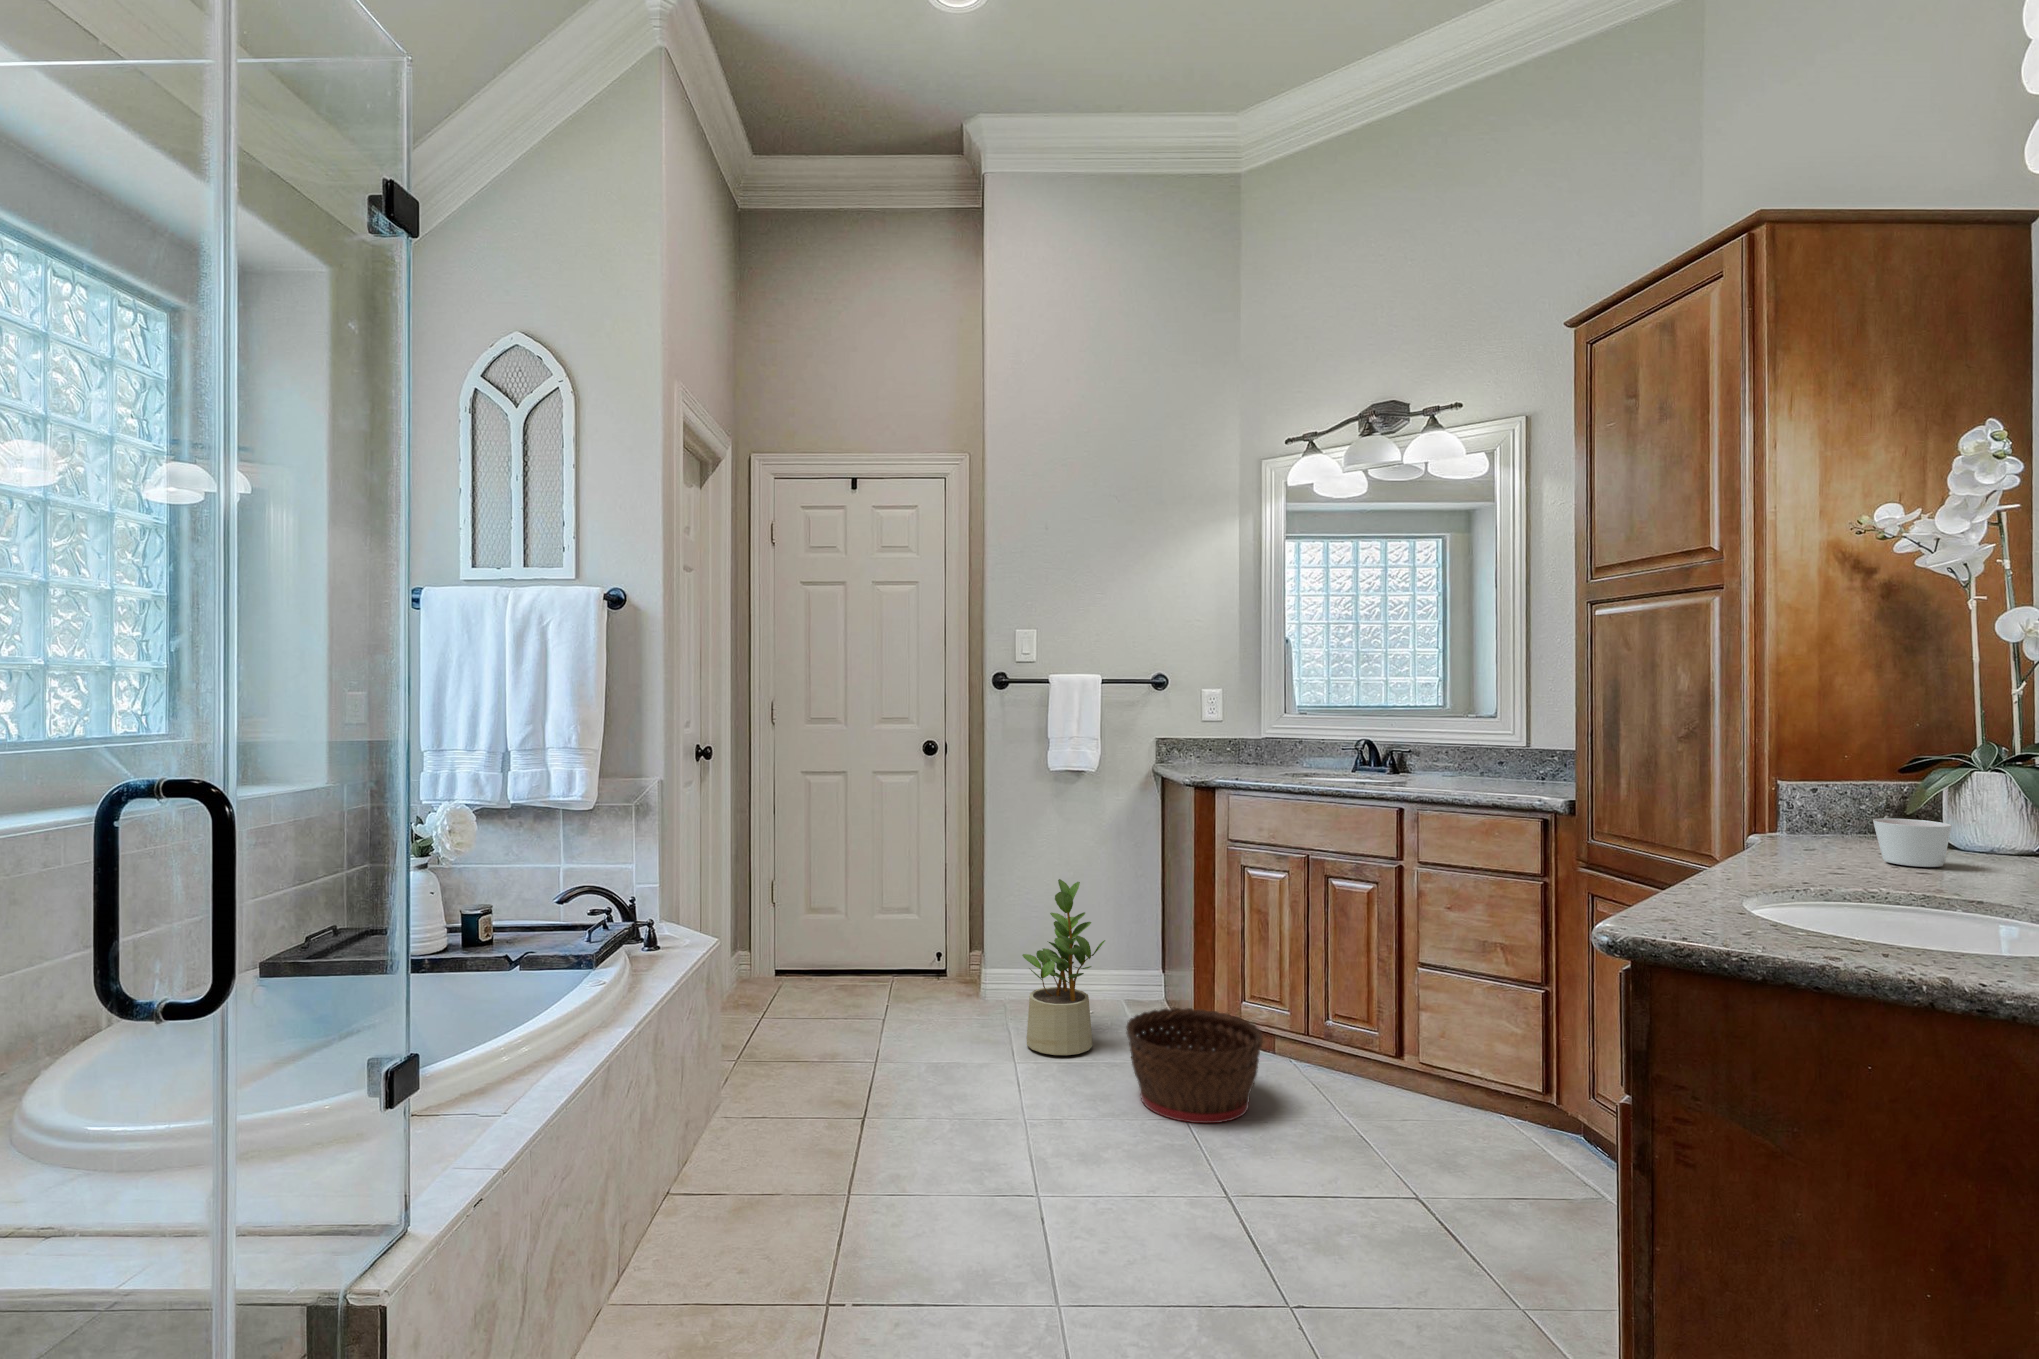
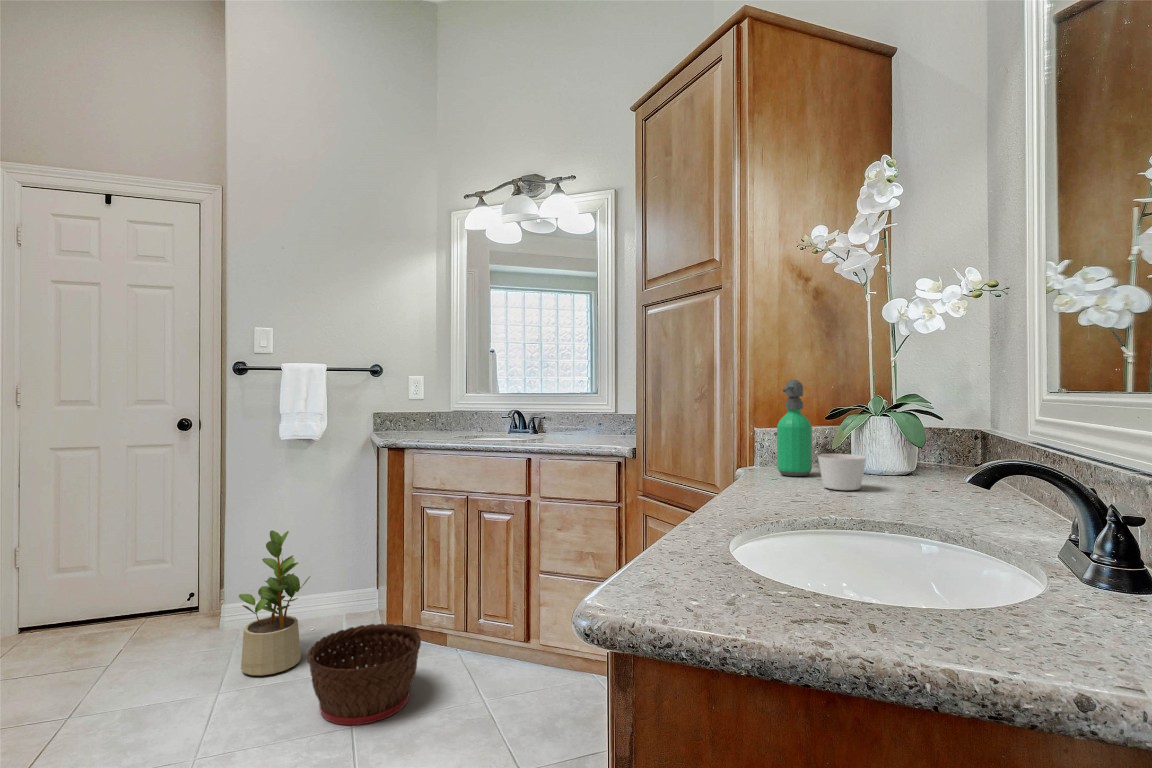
soap dispenser: none [1811,717,1871,848] -> present [777,380,812,476]

